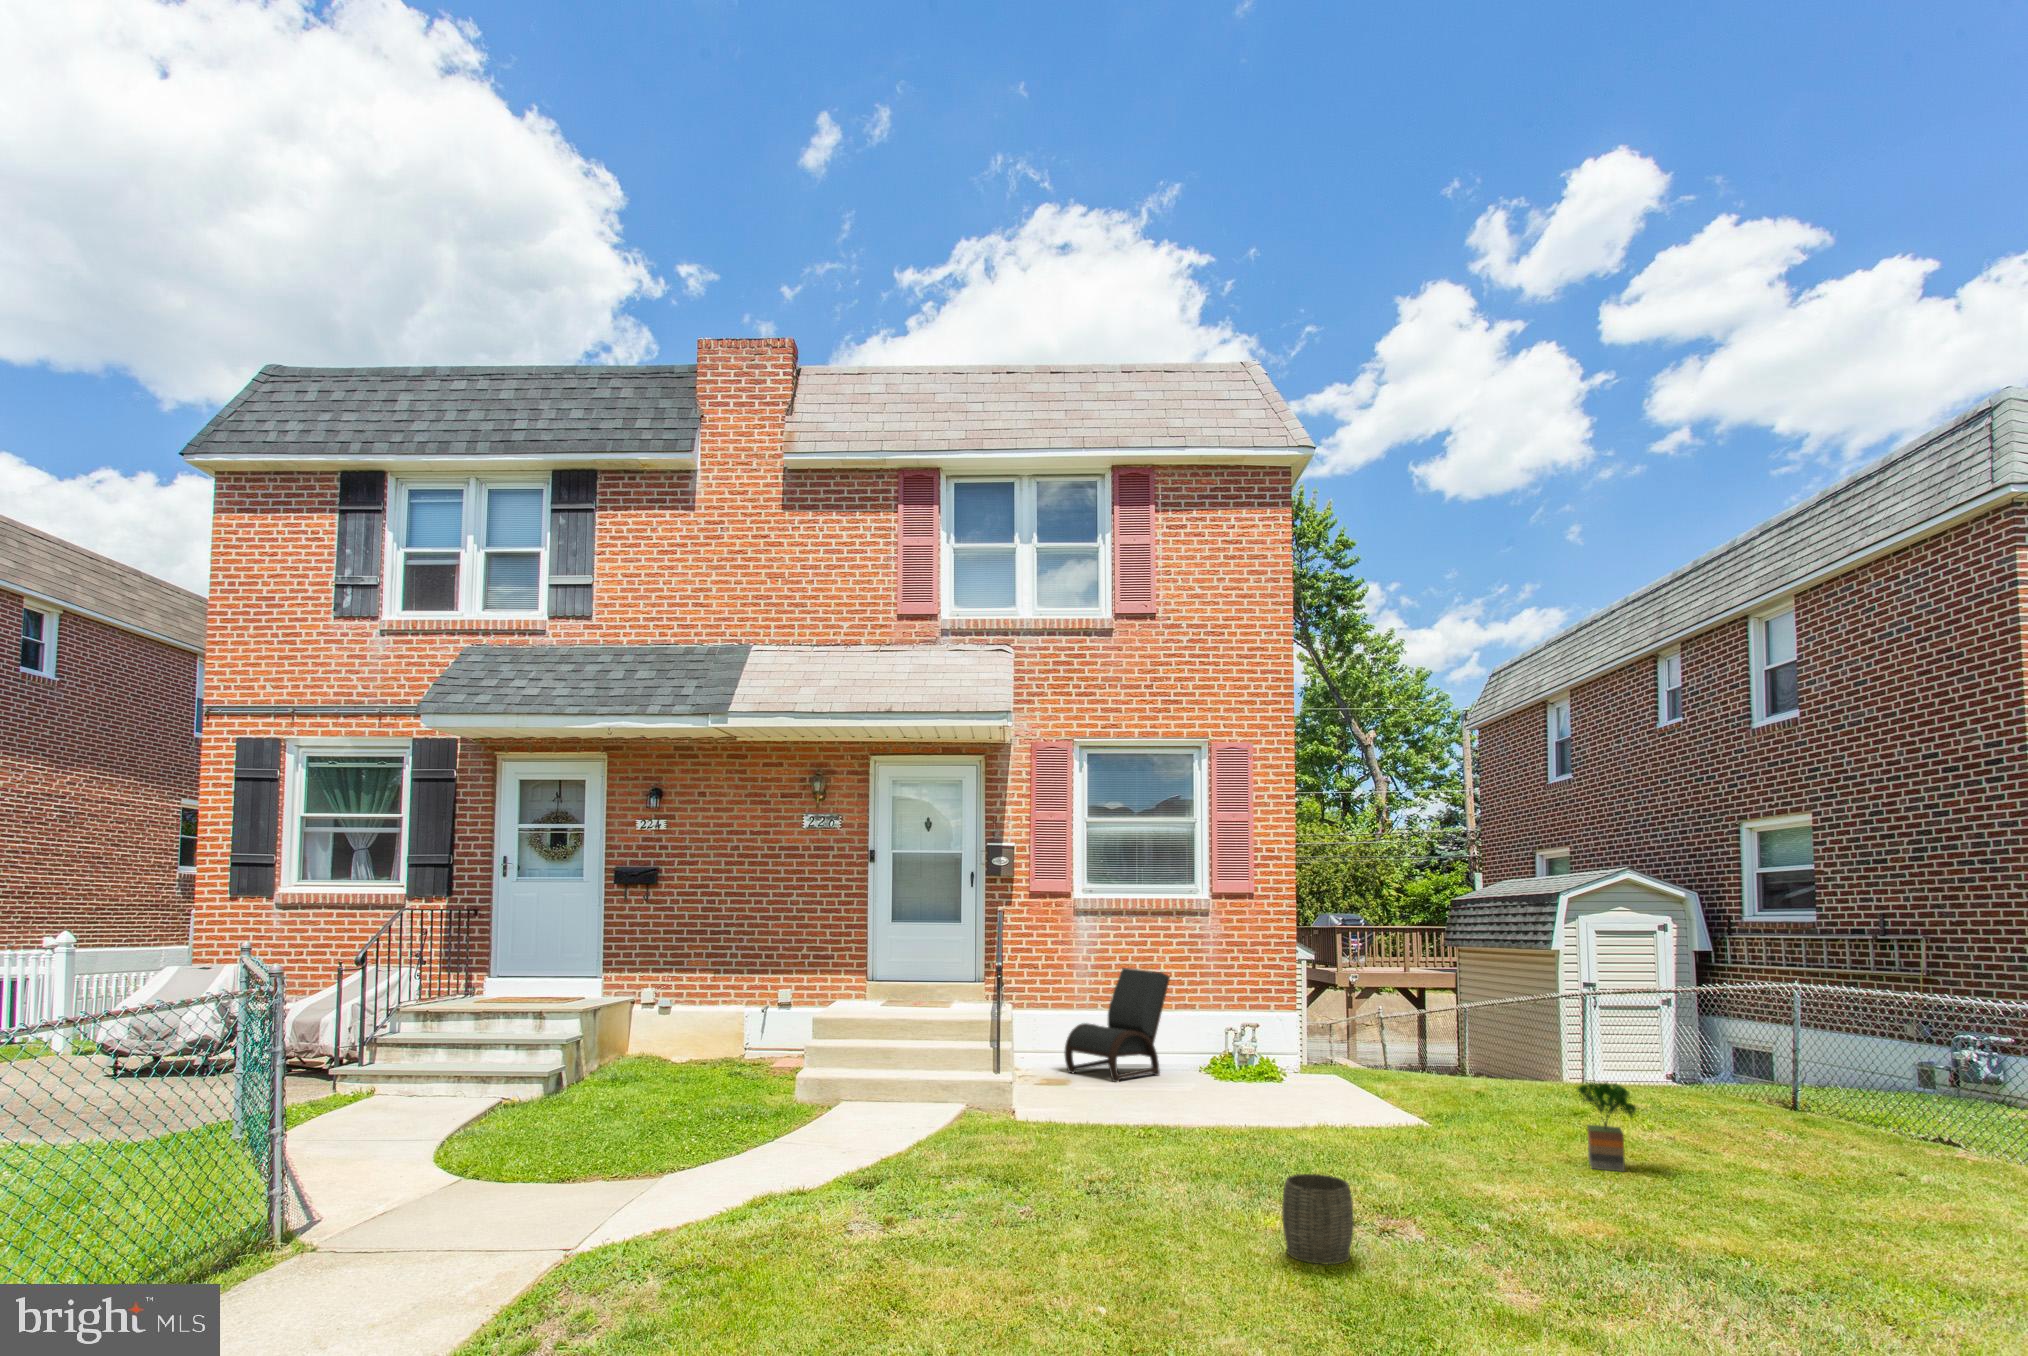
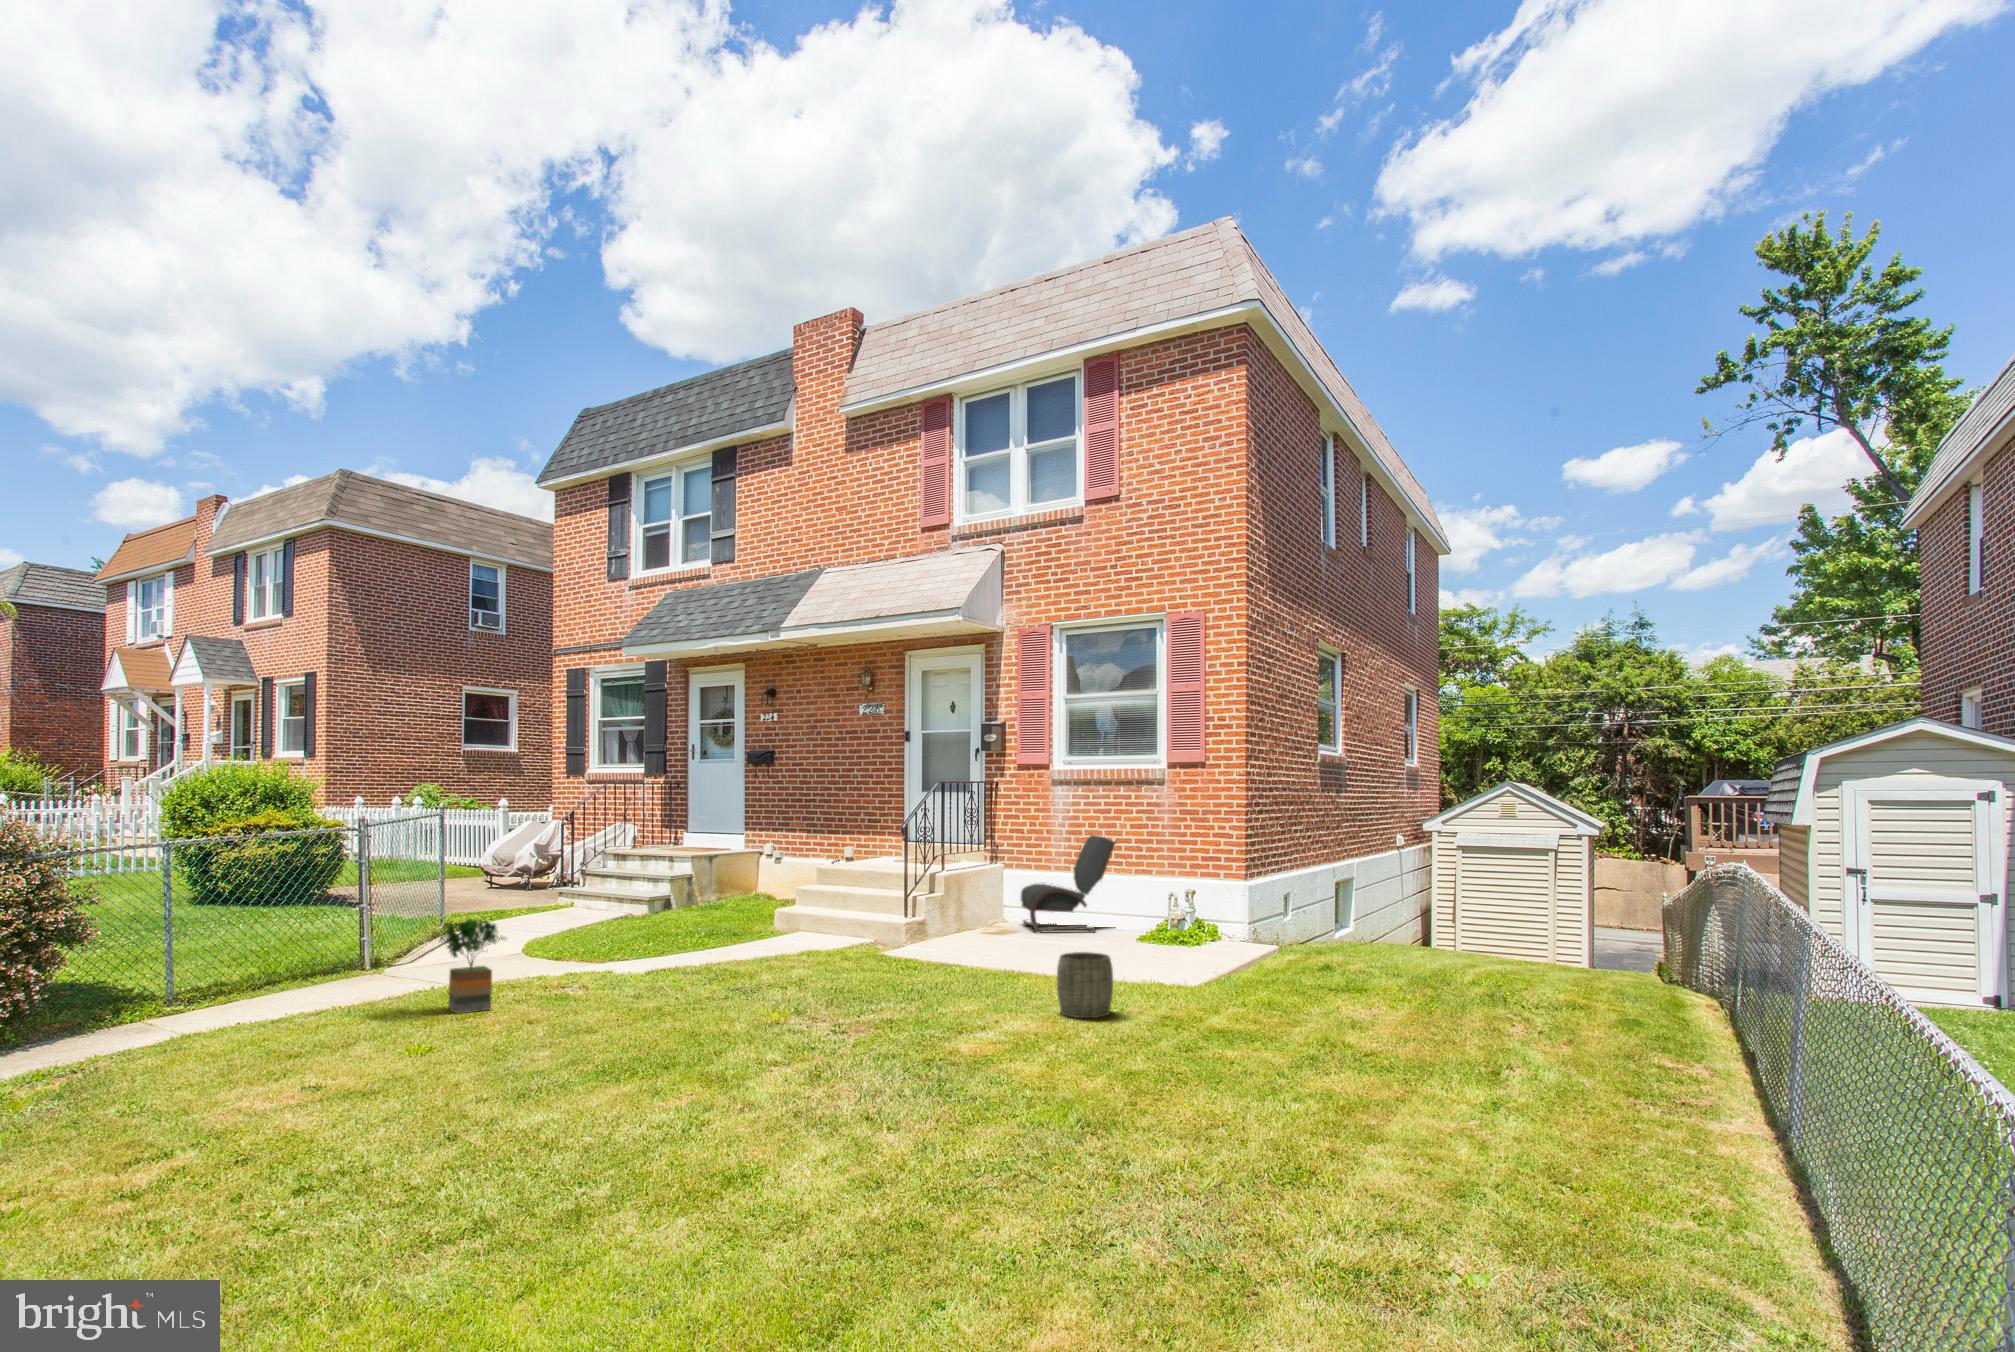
potted tree: present [1576,1082,1636,1172] -> present [439,919,506,1014]
woven basket: present [1282,1174,1354,1265] -> present [1057,952,1113,1018]

